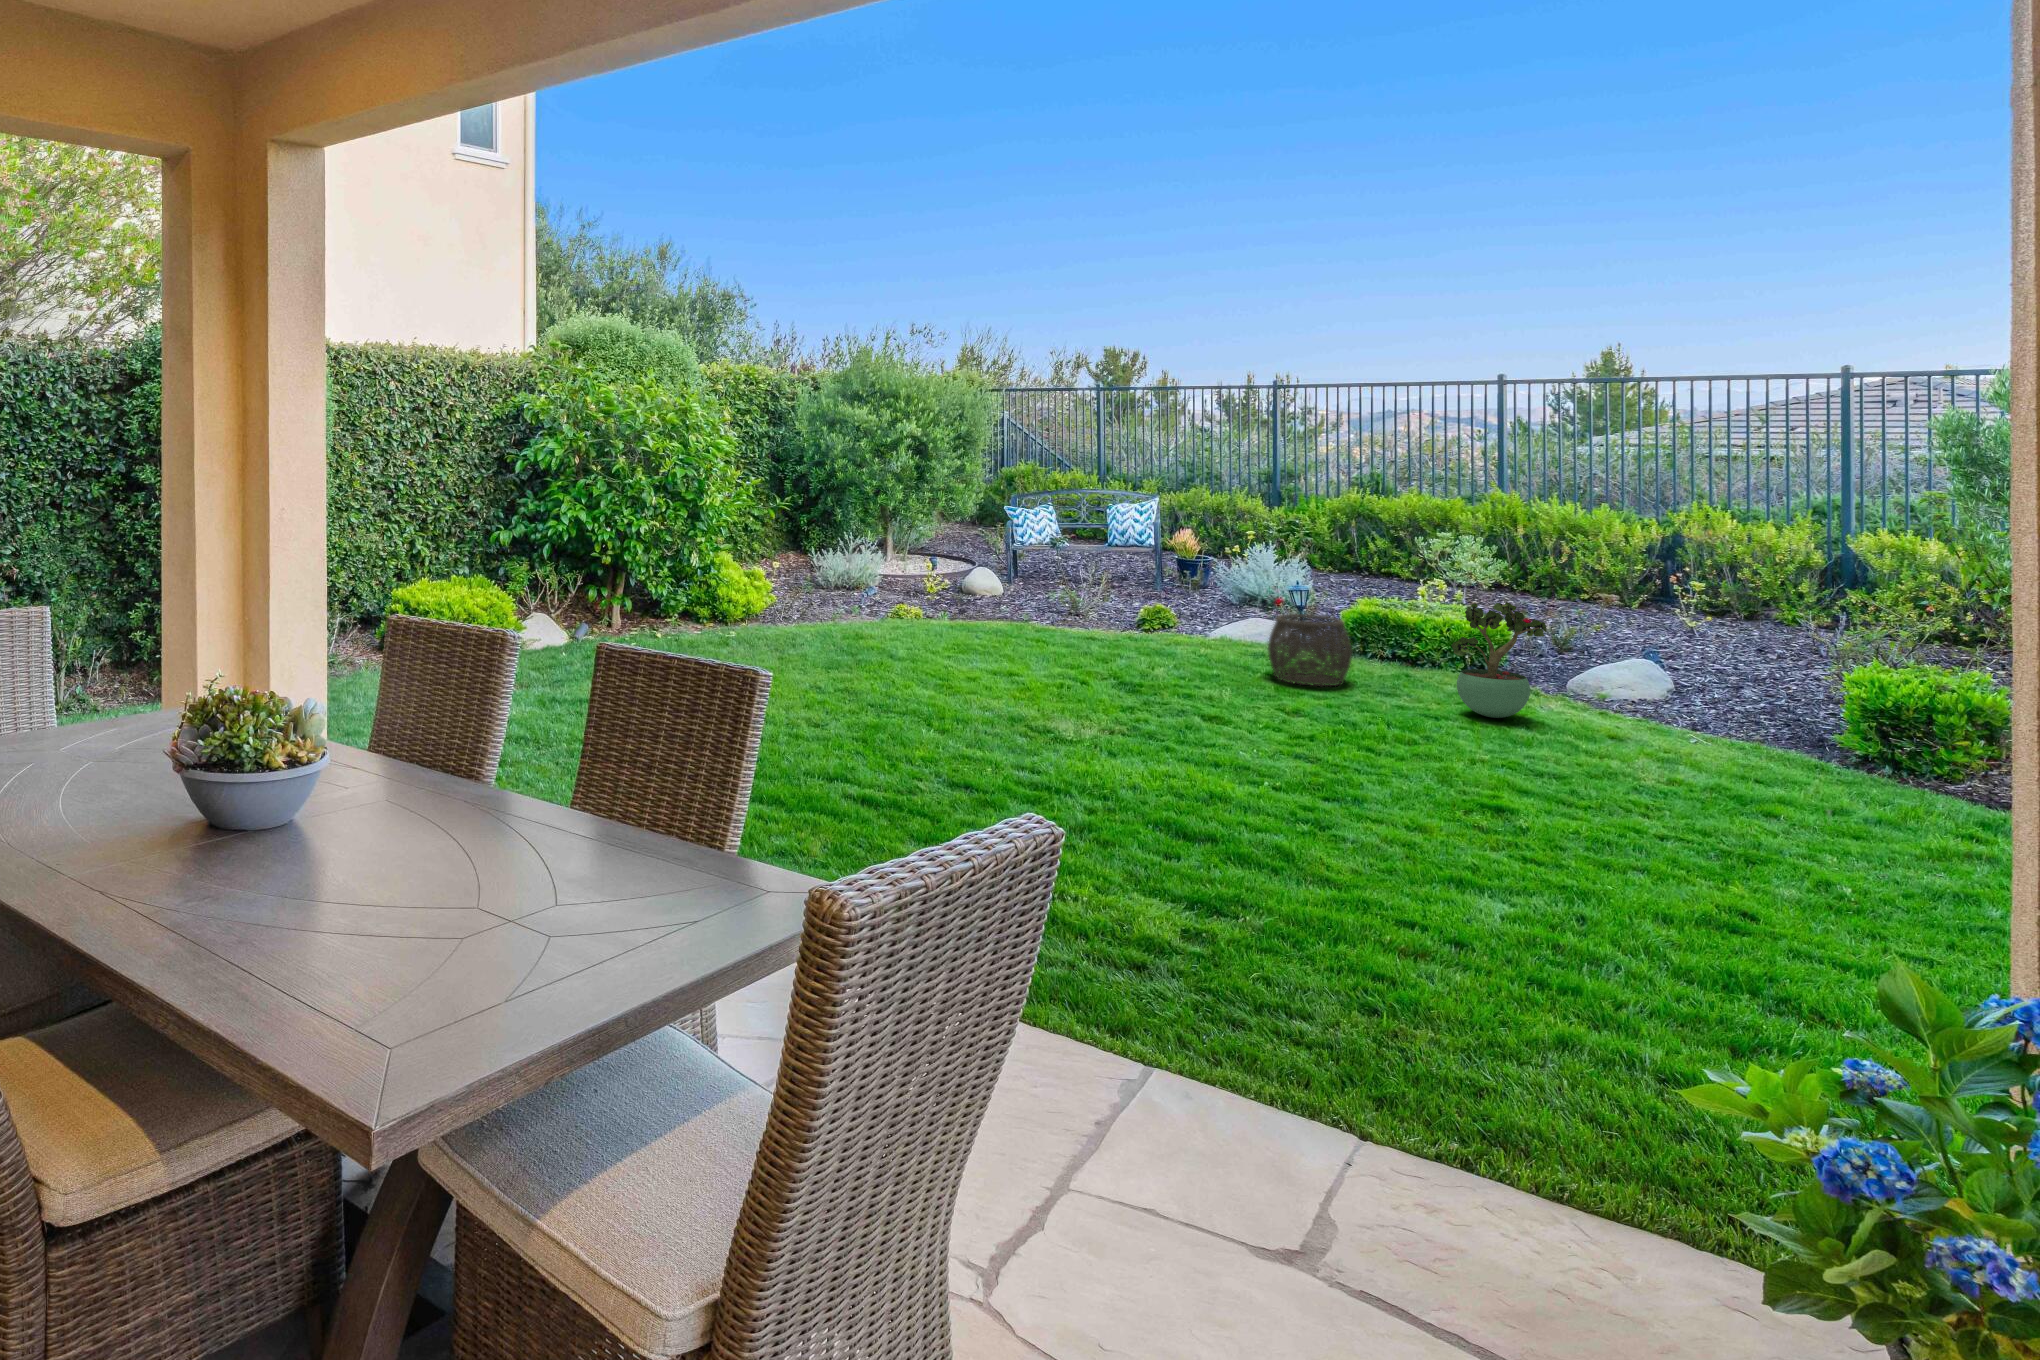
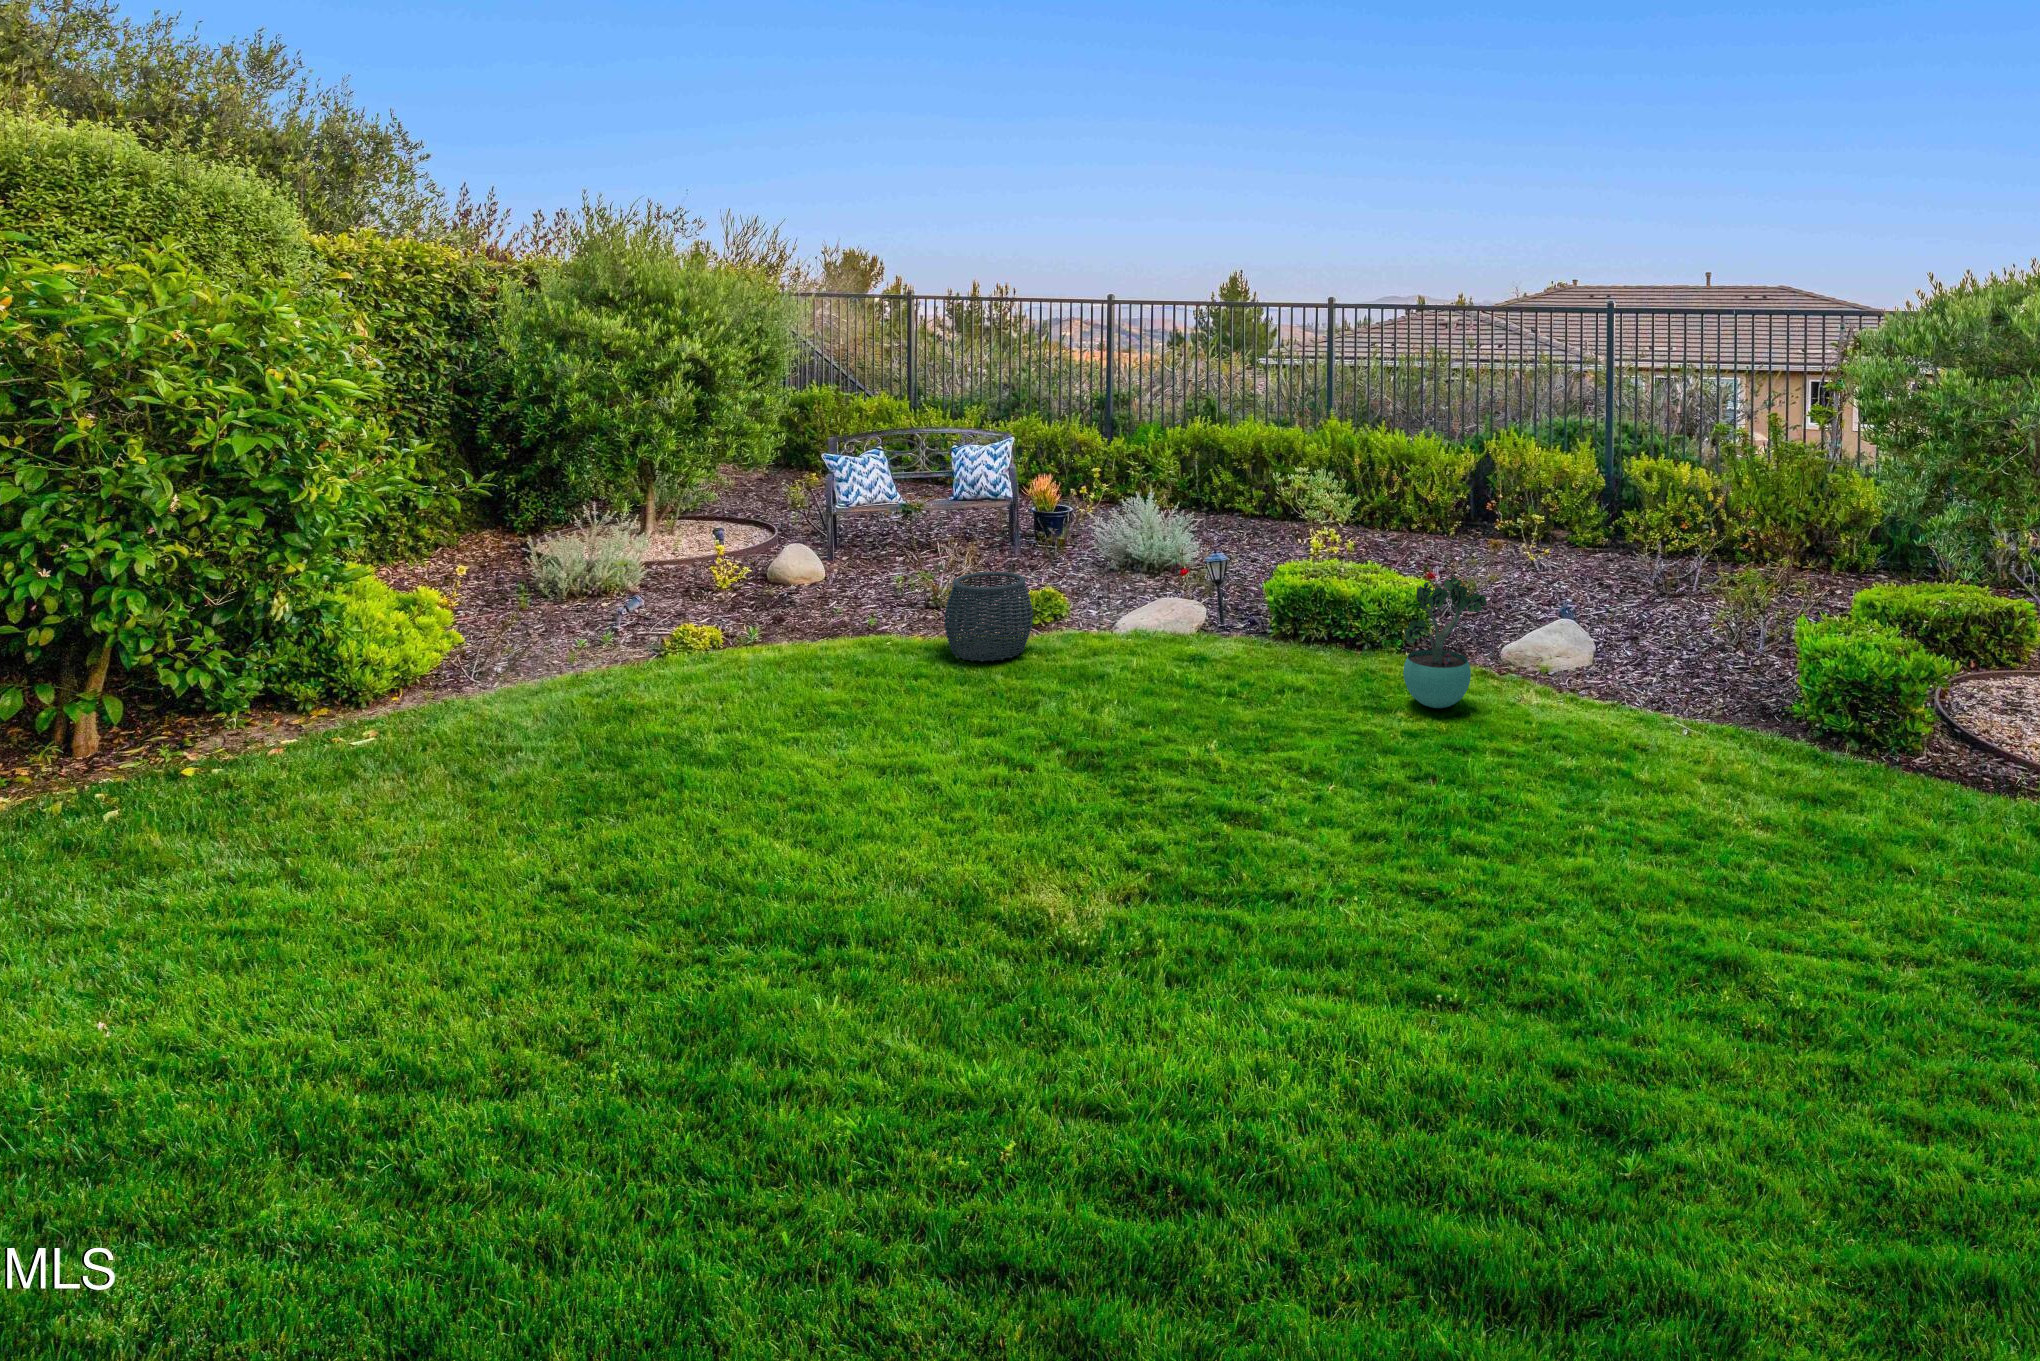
woven basket: present [1268,614,1352,687] -> present [944,572,1033,662]

